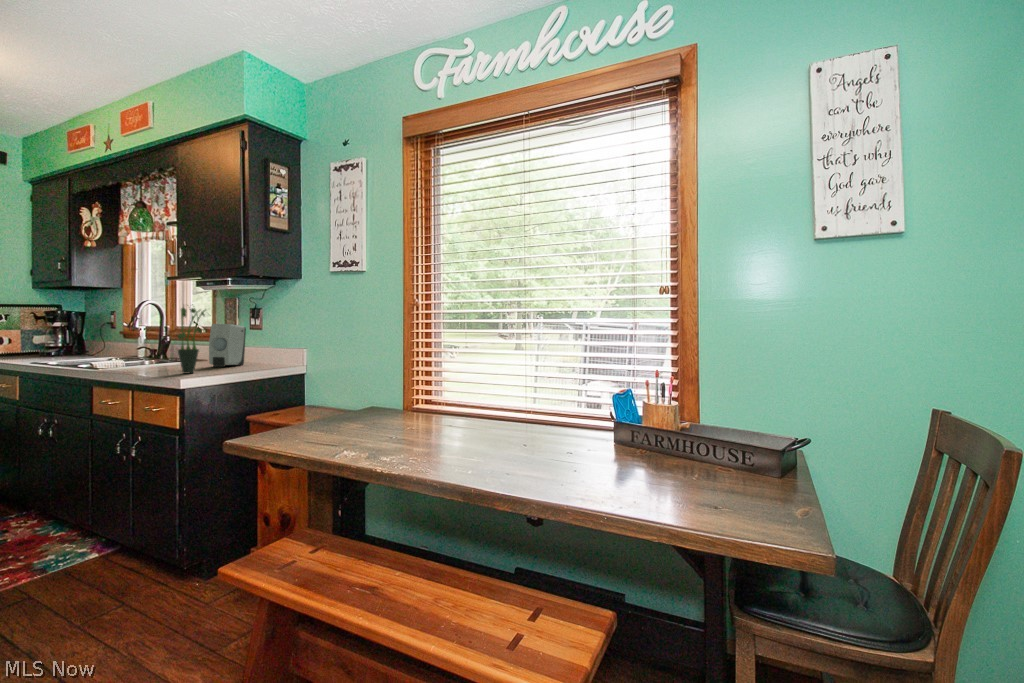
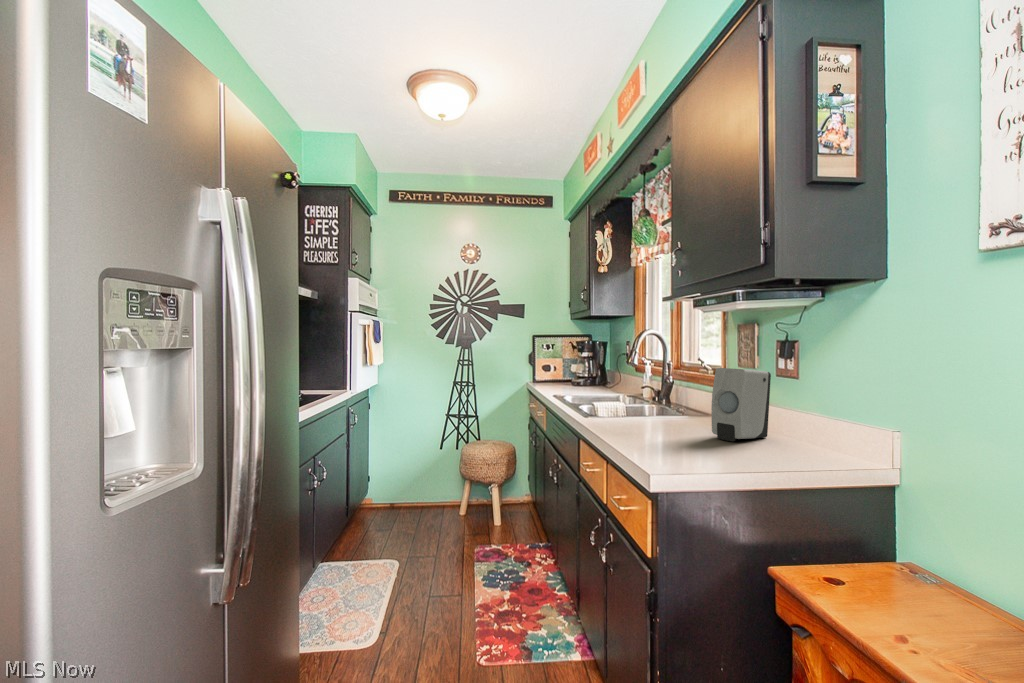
potted plant: present [178,307,206,373] -> none [658,342,708,459]

